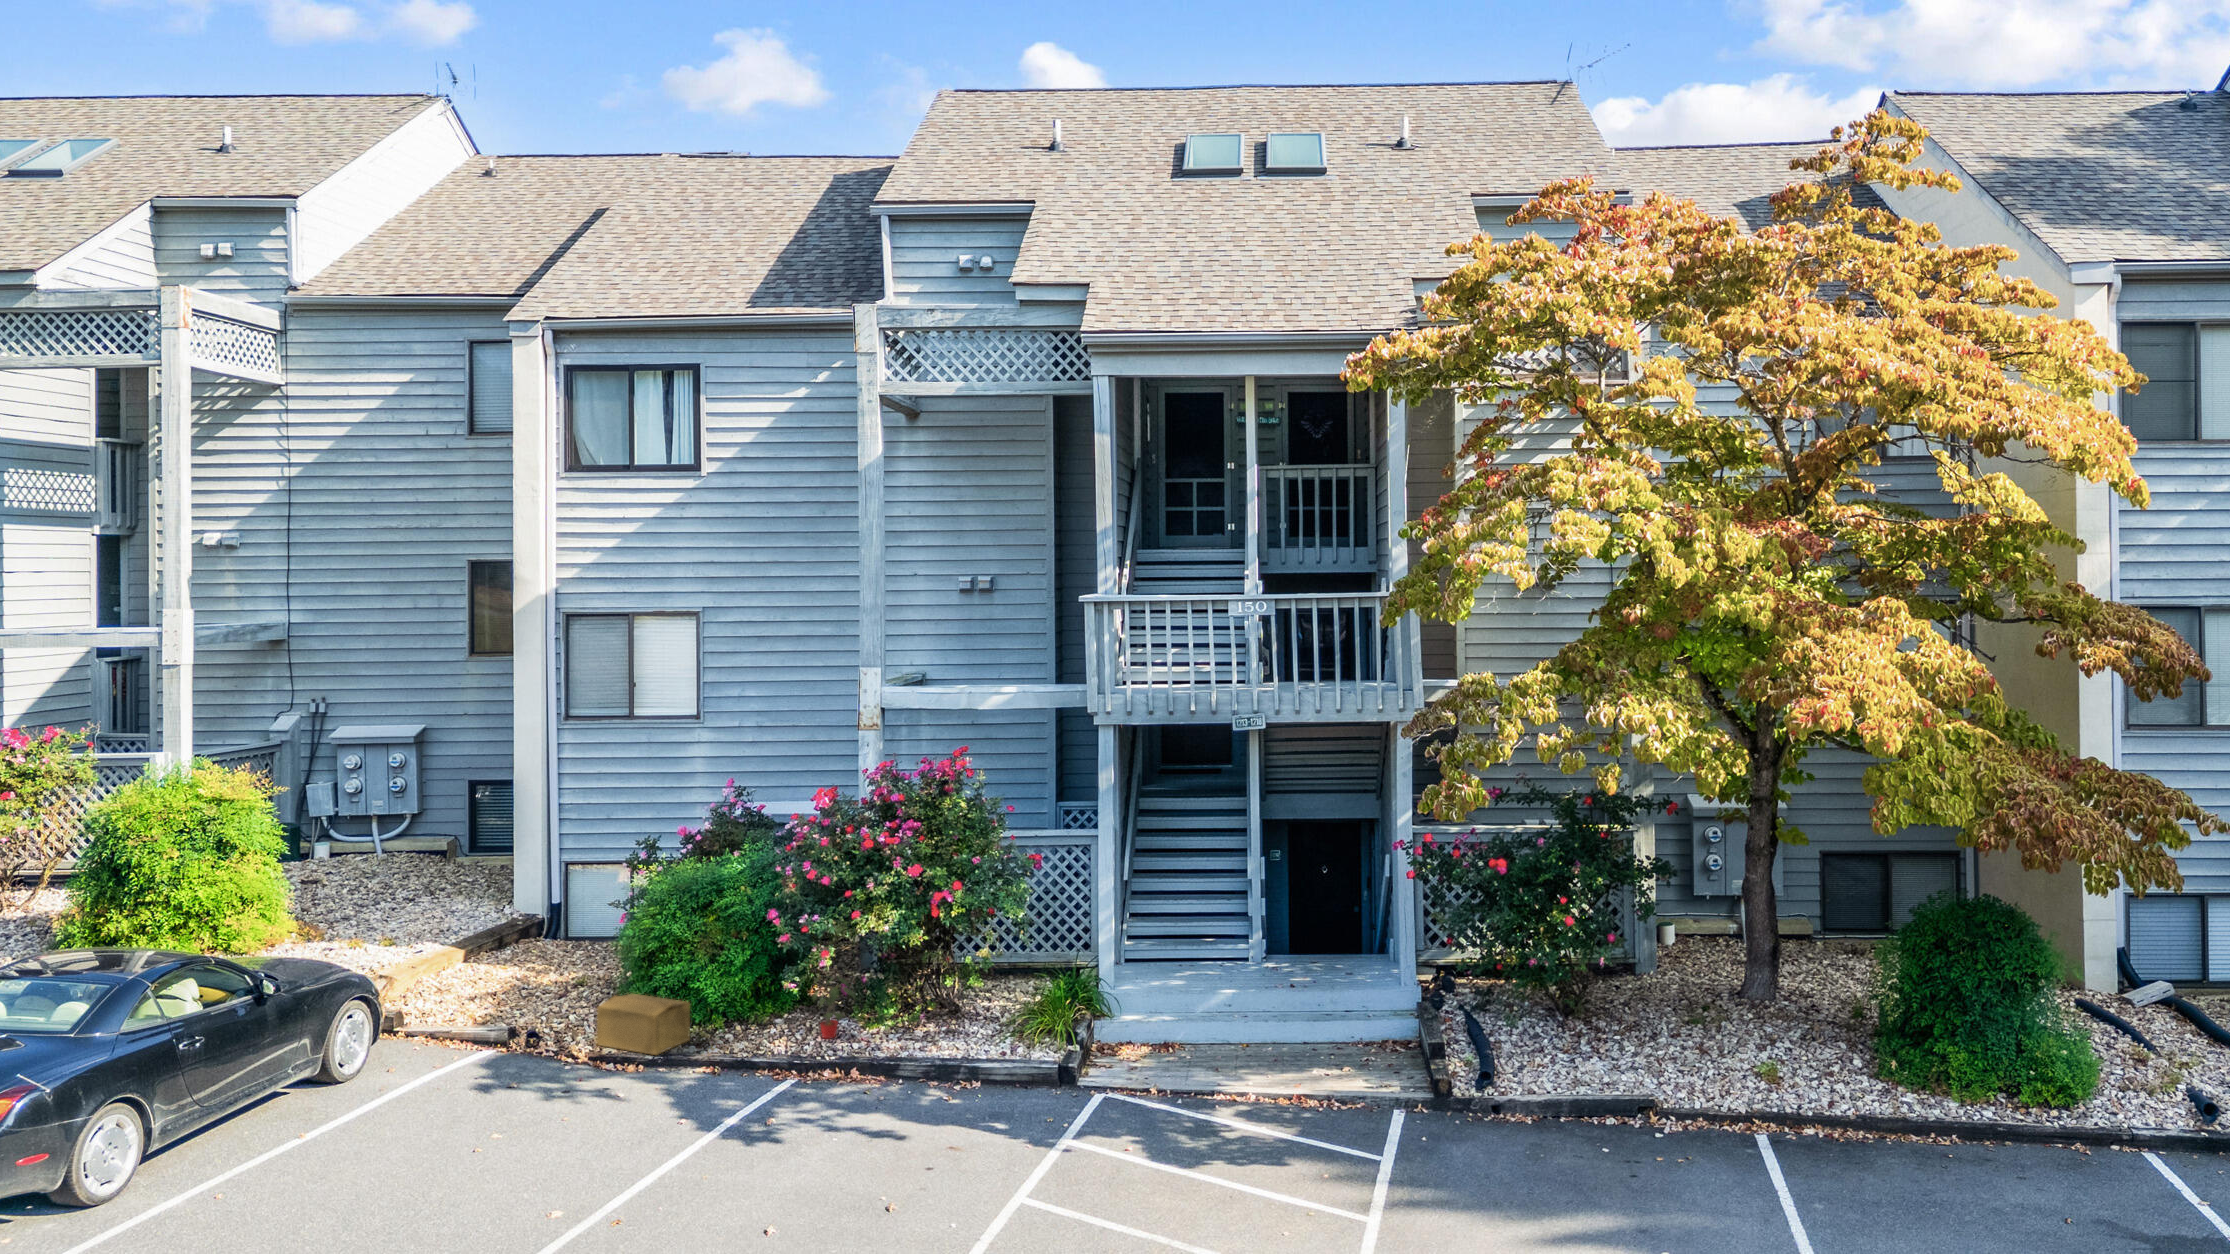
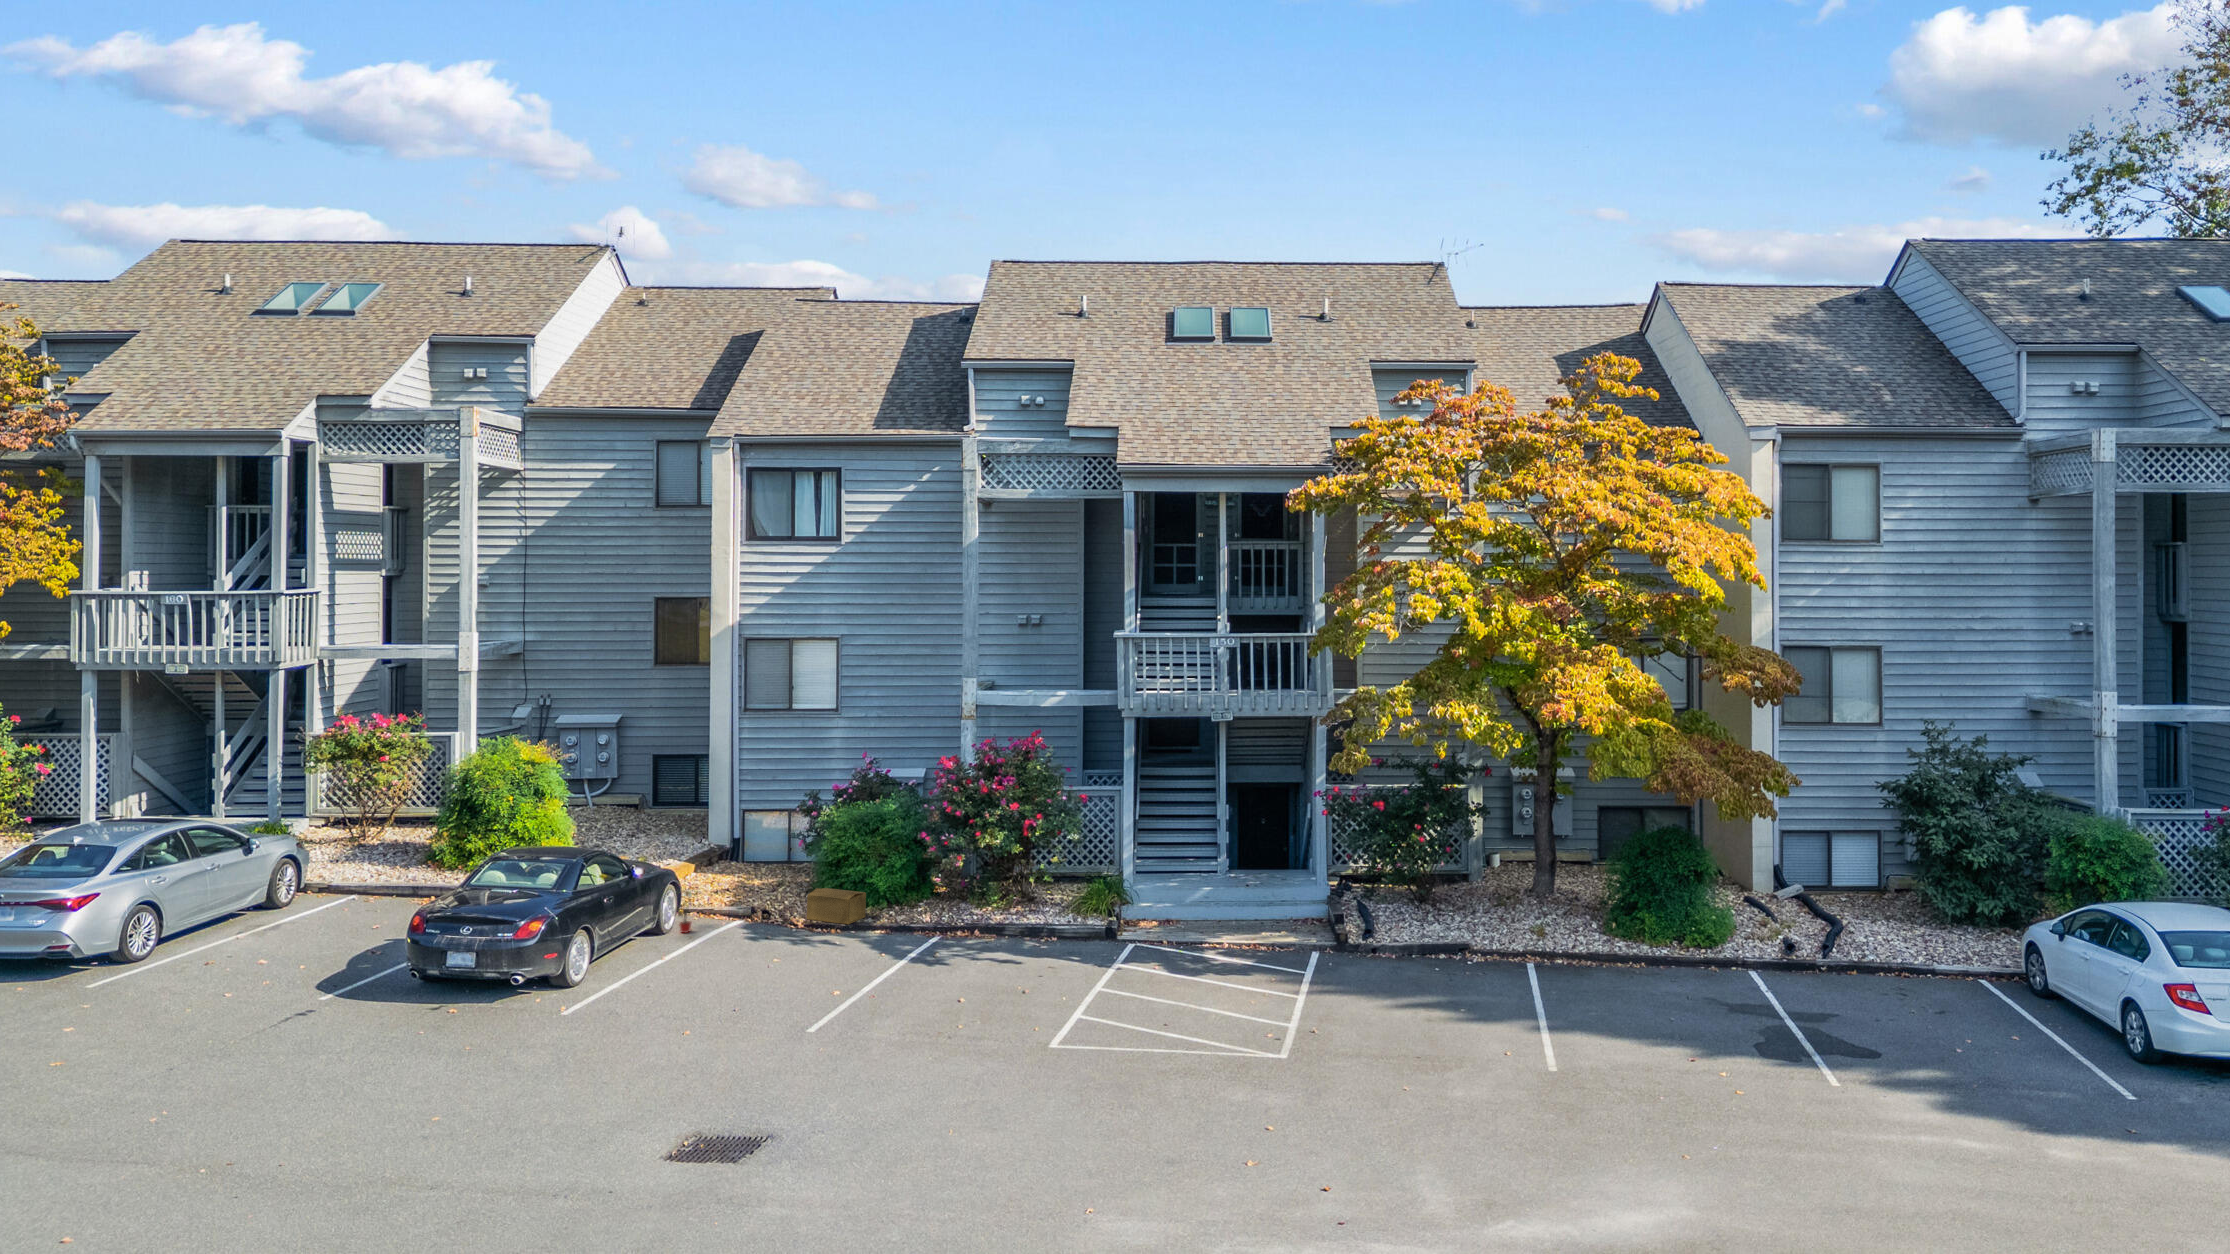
potted plant: present [801,978,856,1039] -> present [673,891,703,933]

